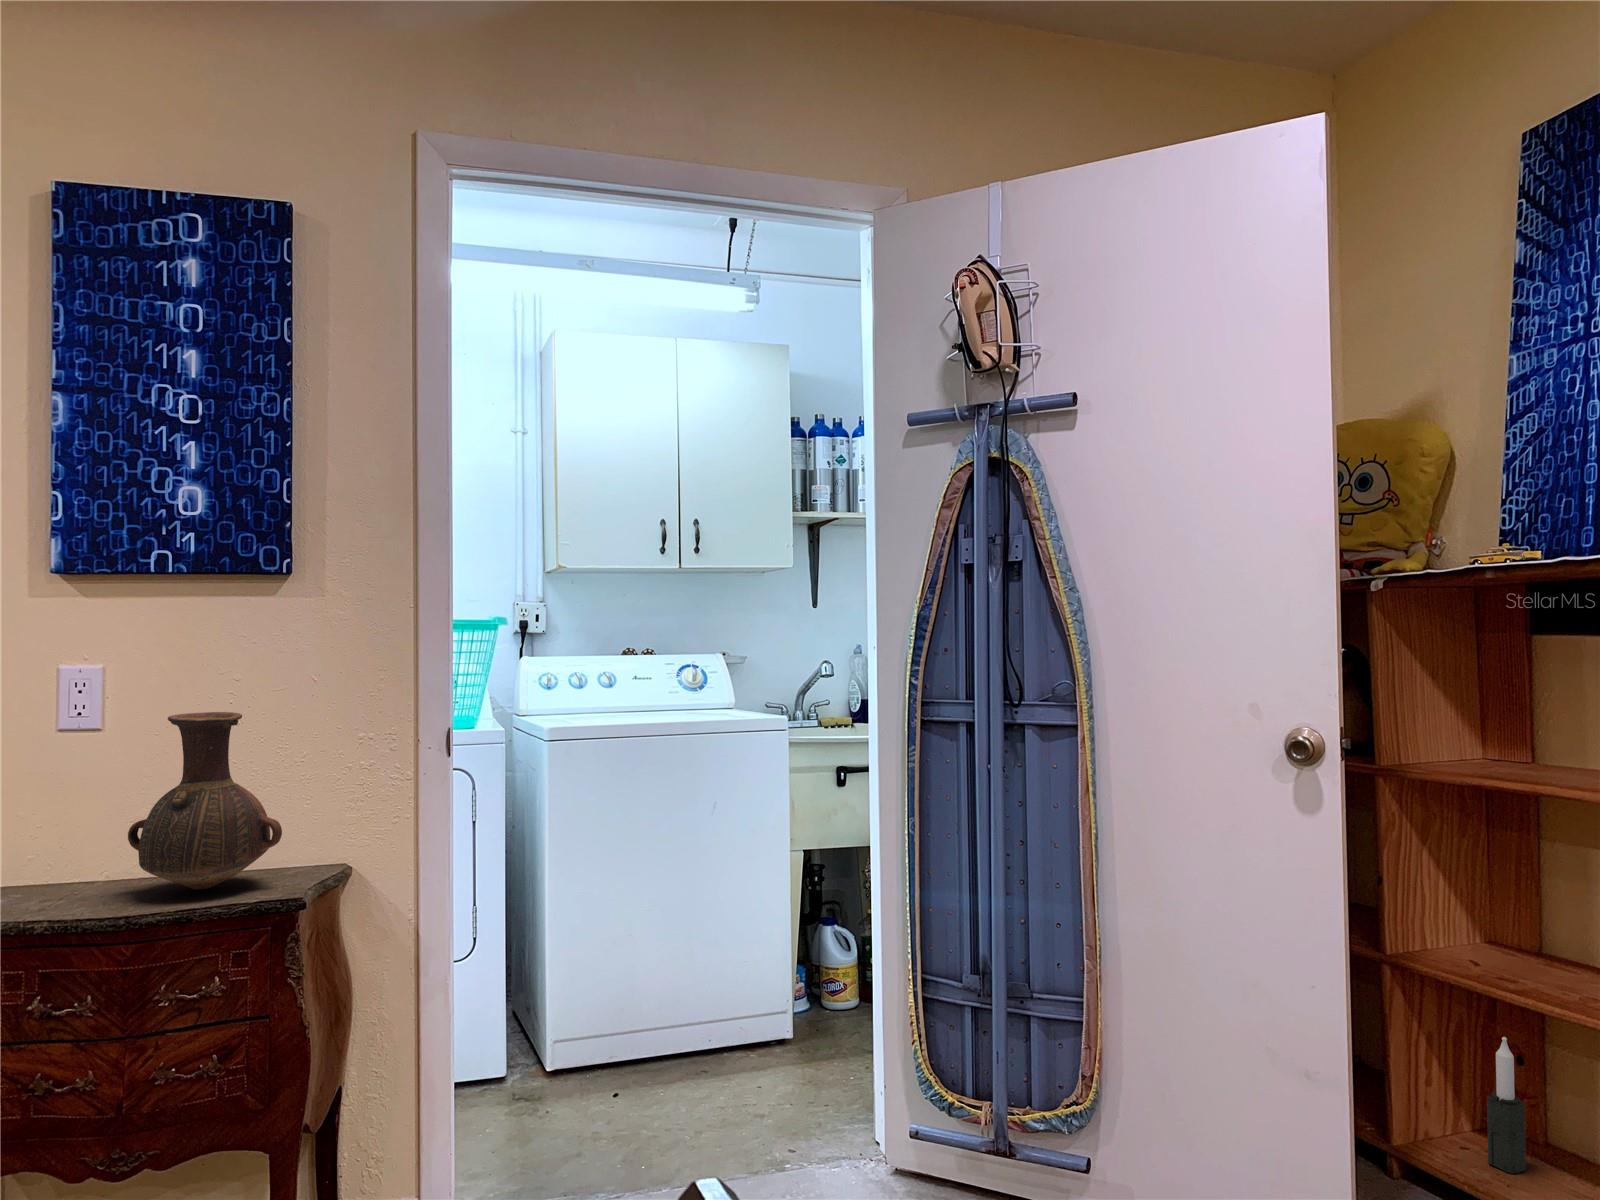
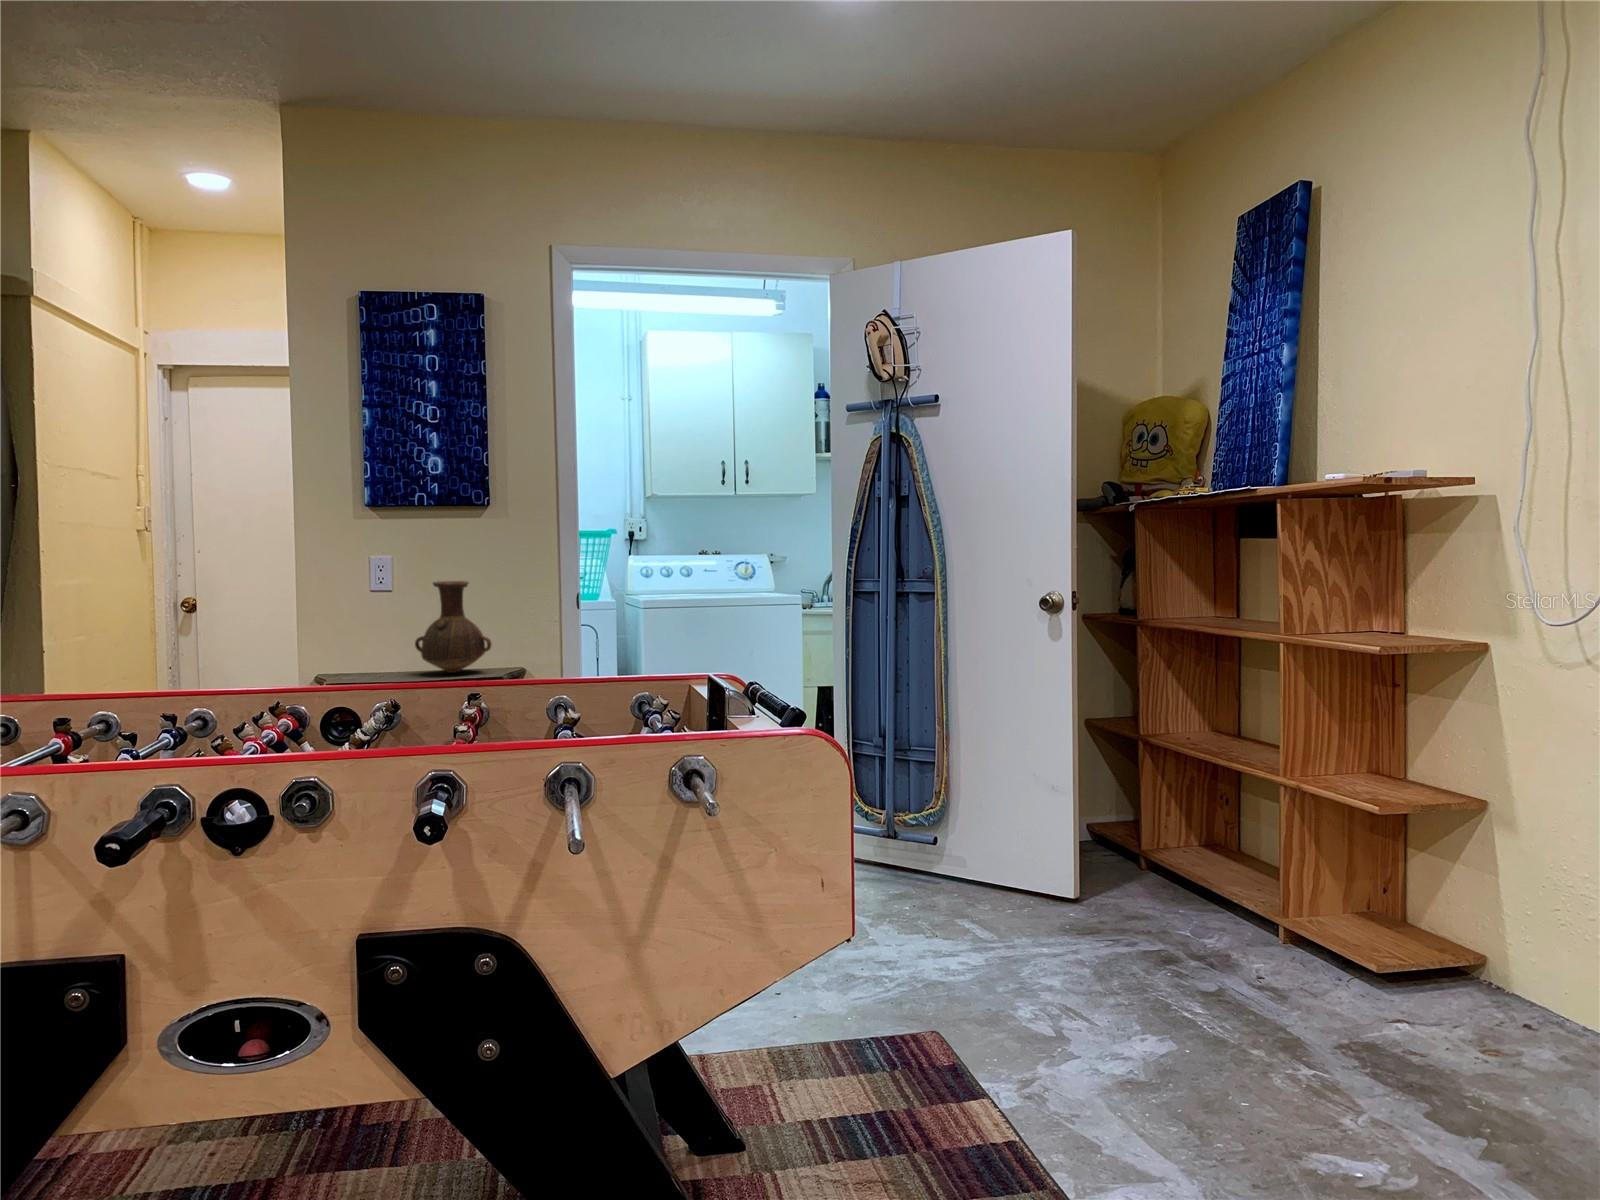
candle: present [1487,1037,1526,1174] -> none [1179,779,1200,856]

